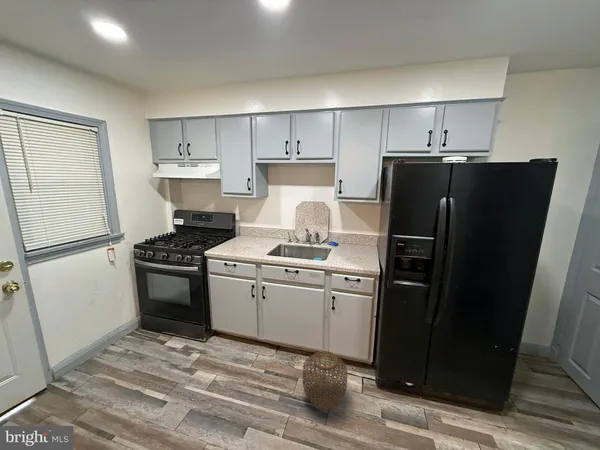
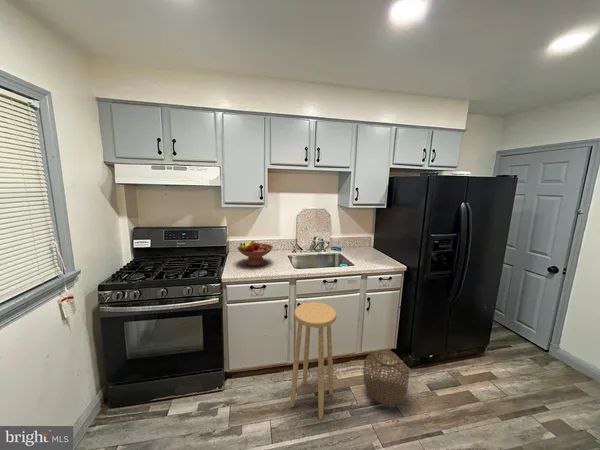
fruit bowl: none [229,227,260,248] -> present [237,241,273,266]
stool: none [237,286,280,392] -> present [290,302,336,420]

